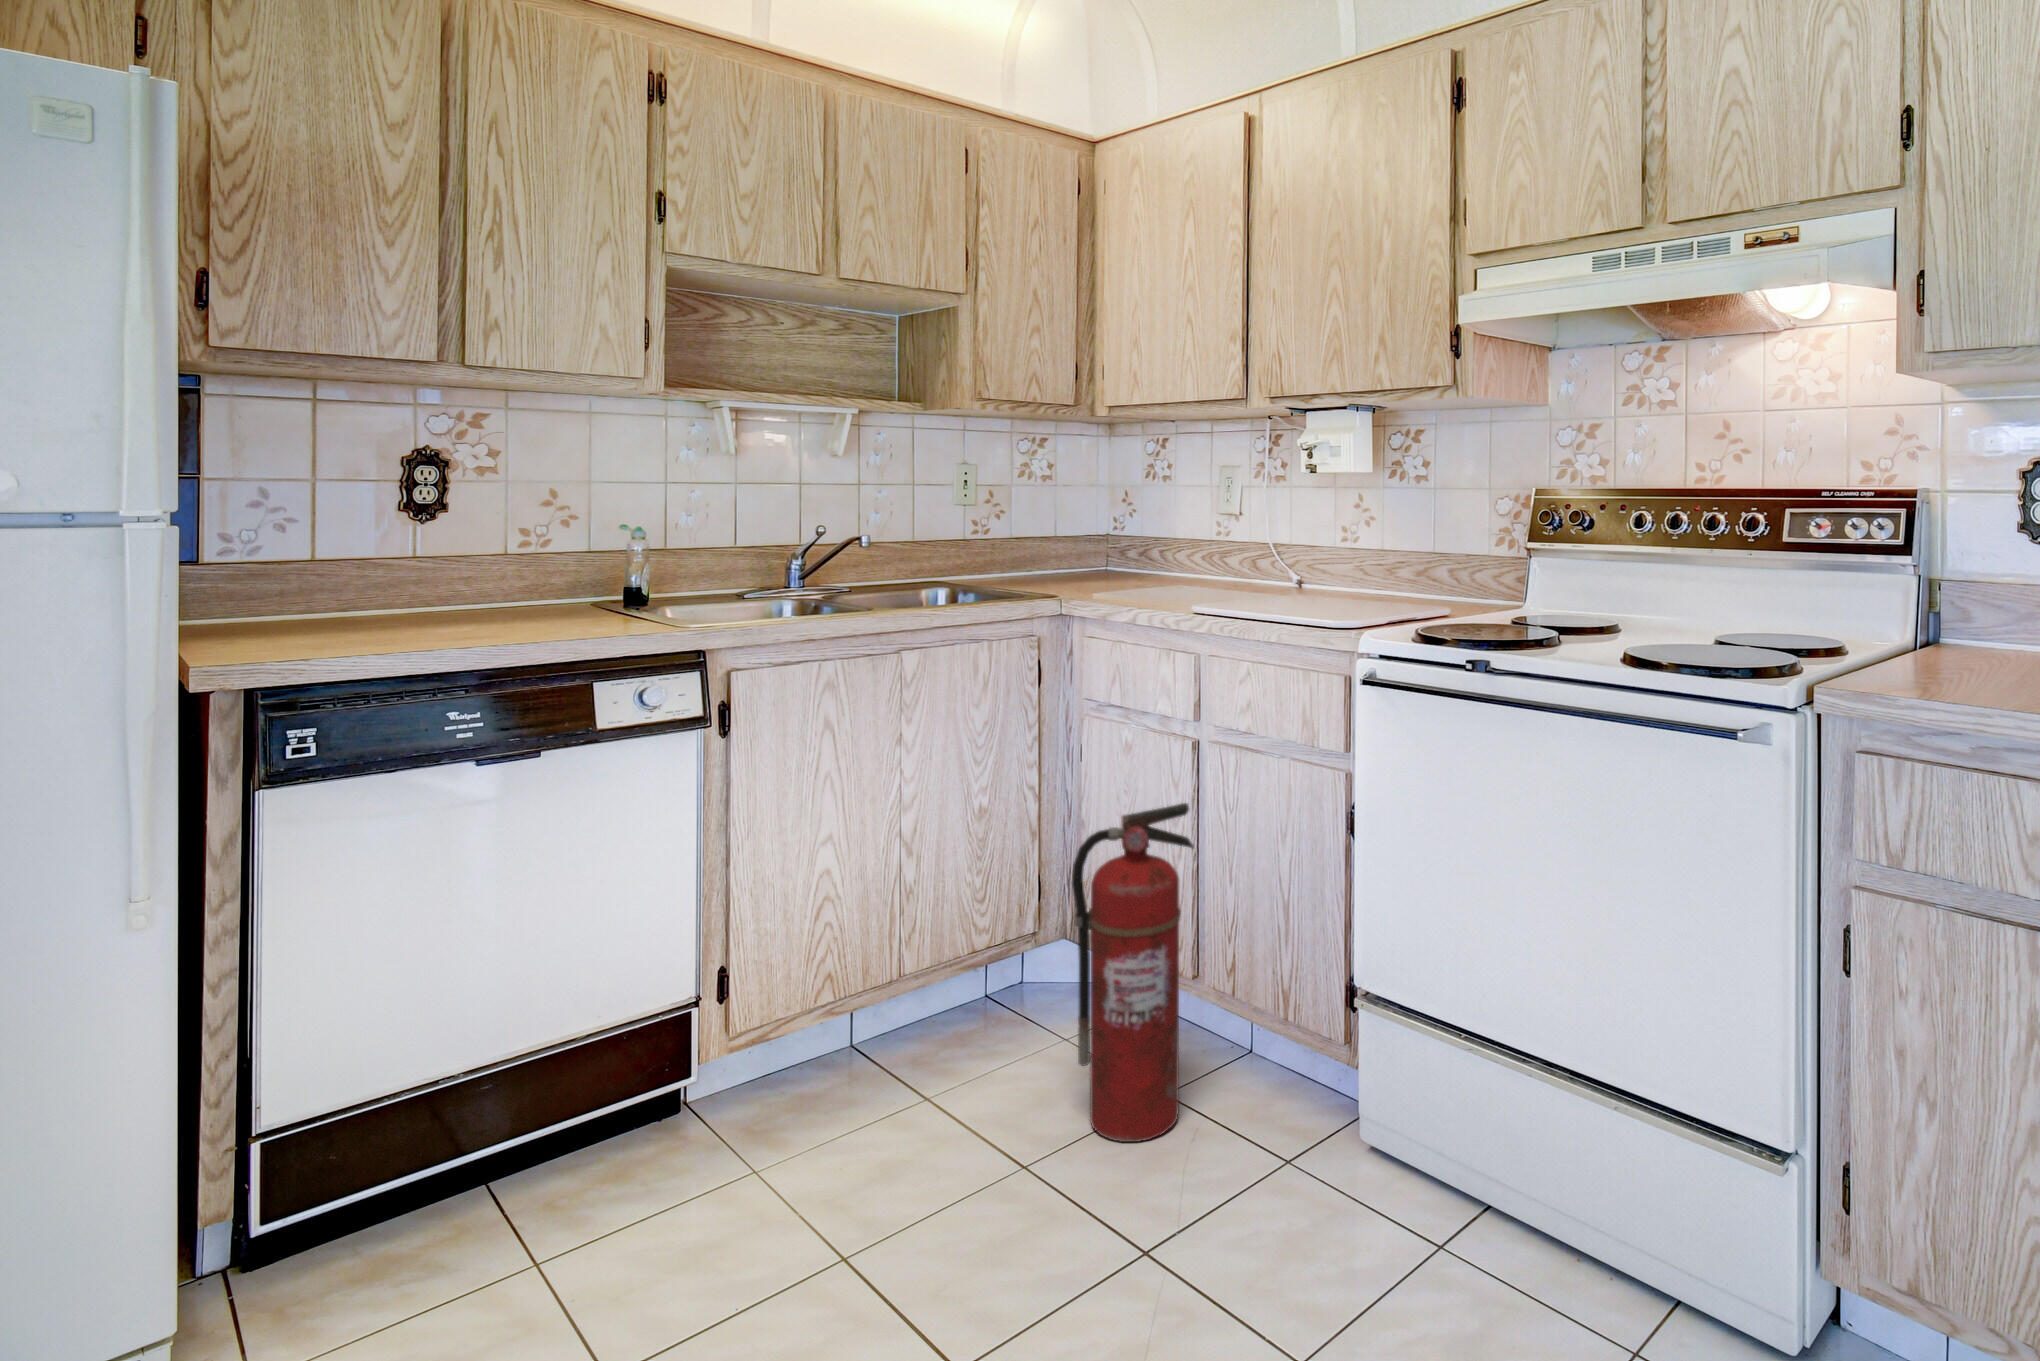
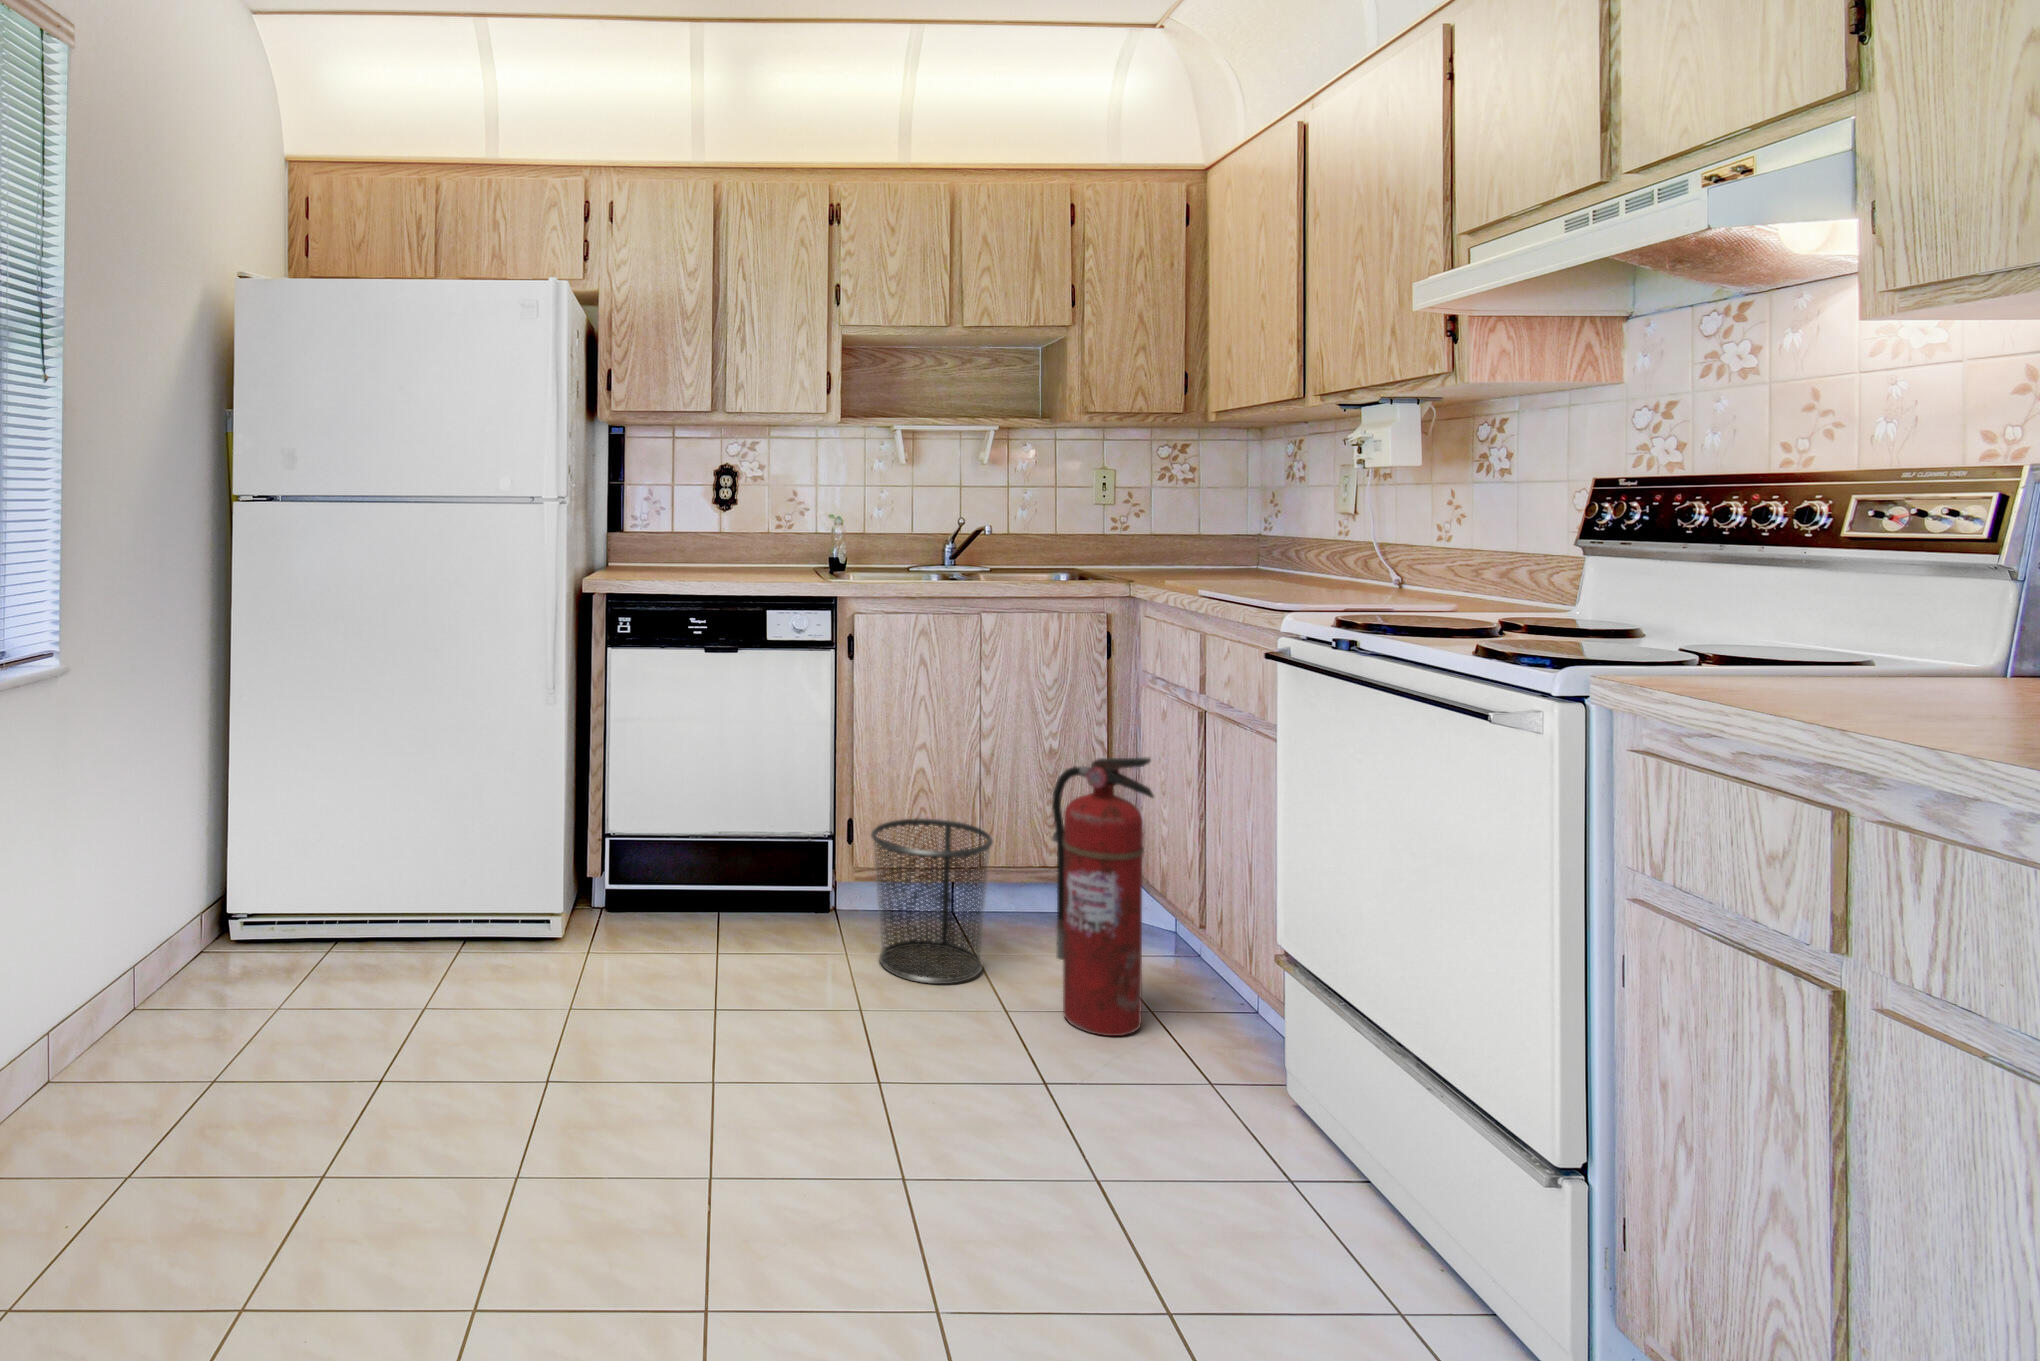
waste bin: none [804,928,977,1169] -> present [871,819,993,984]

